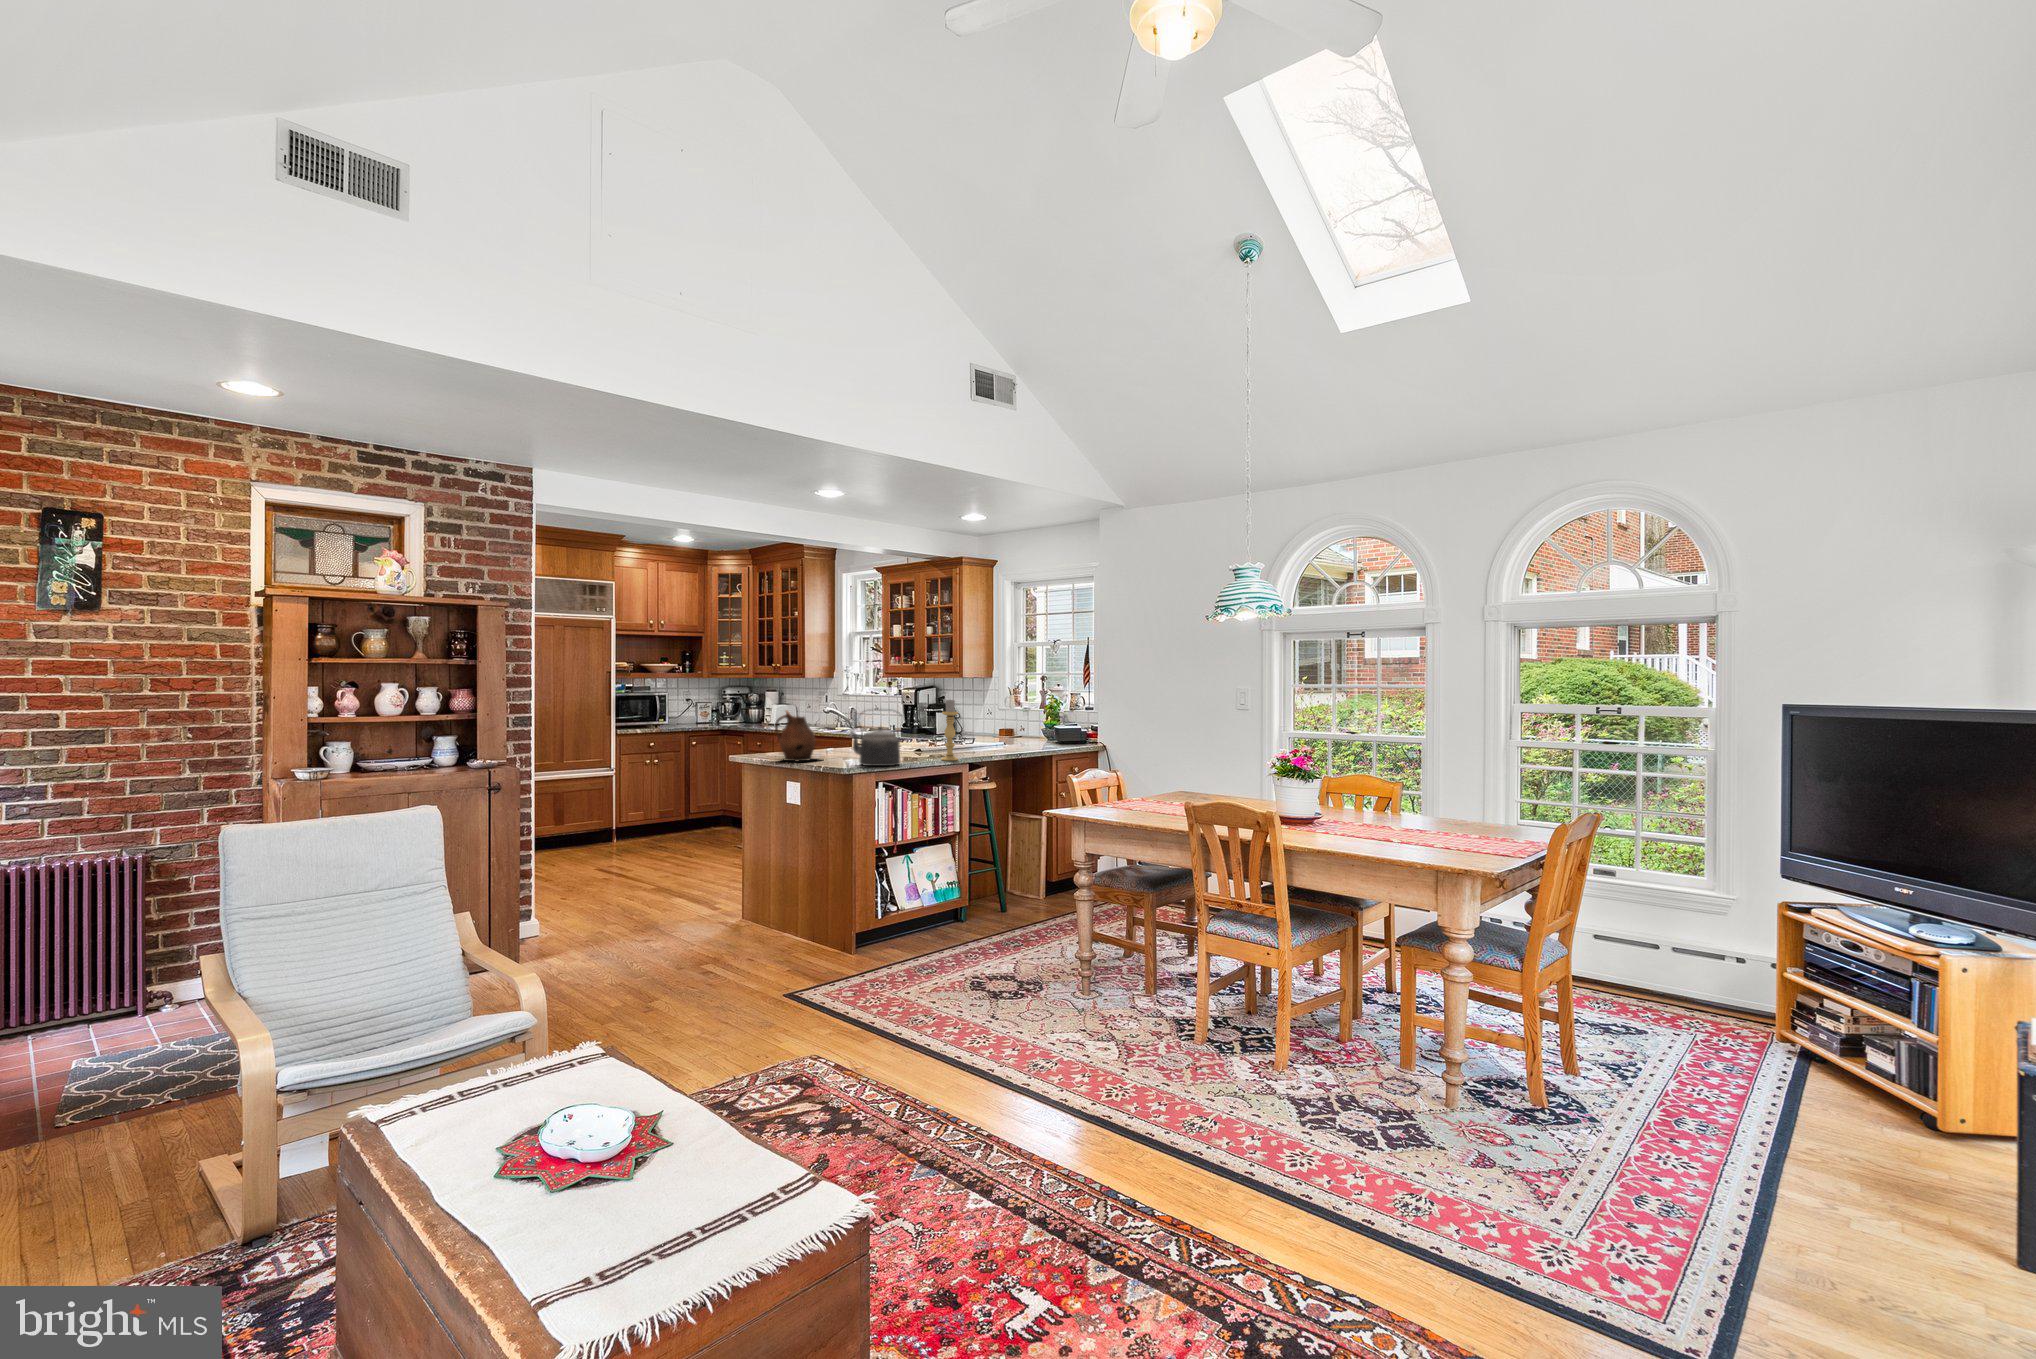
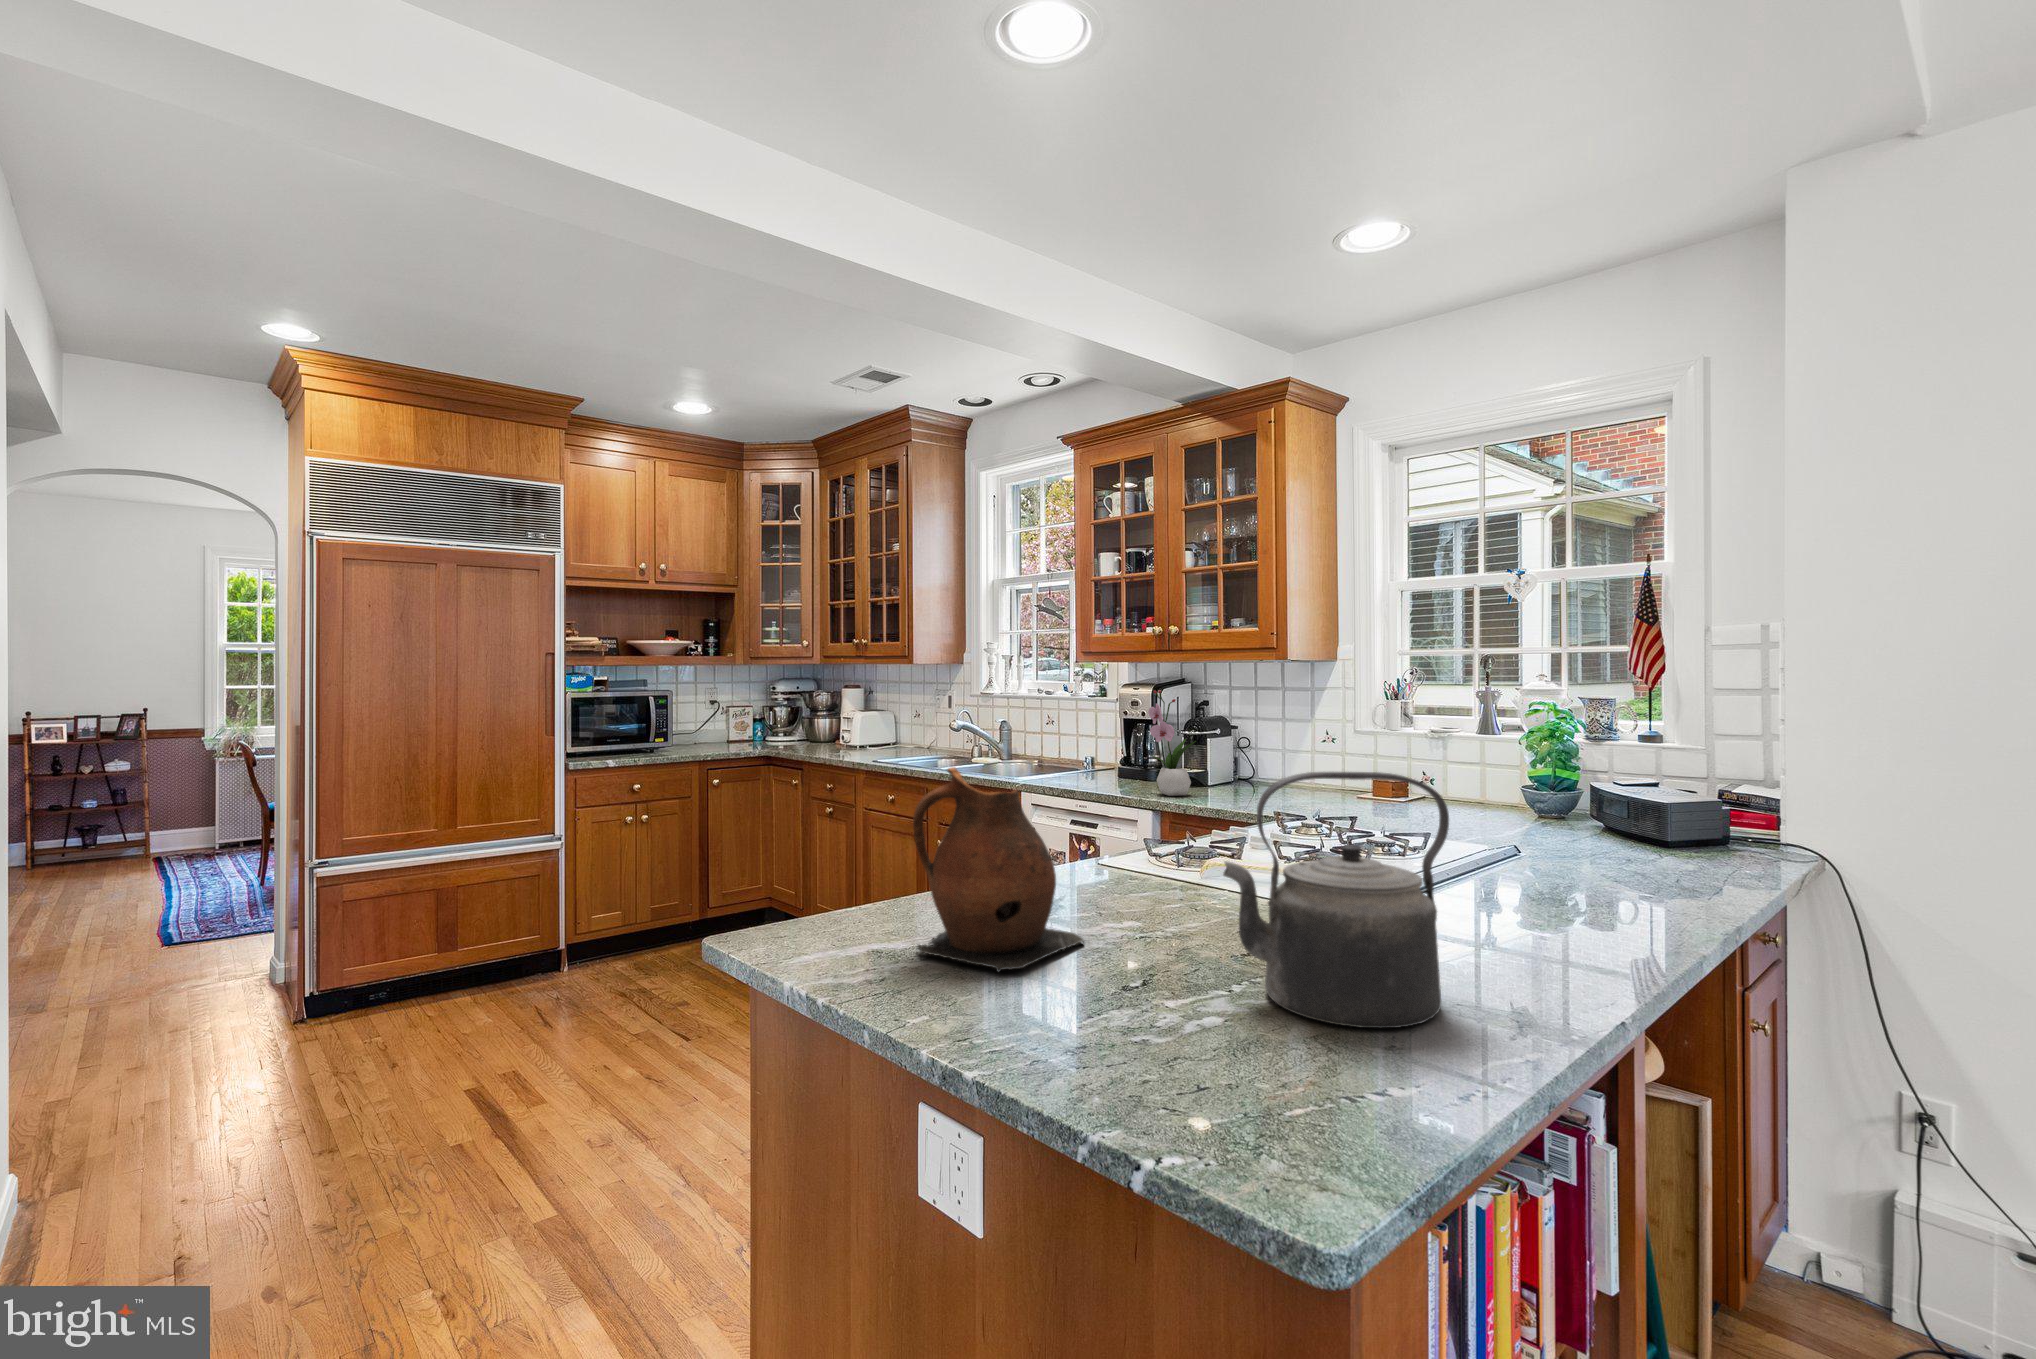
flower arrangement: none [902,692,923,739] -> present [1148,690,1196,796]
candle holder: present [941,700,958,761] -> none [1494,721,1561,950]

